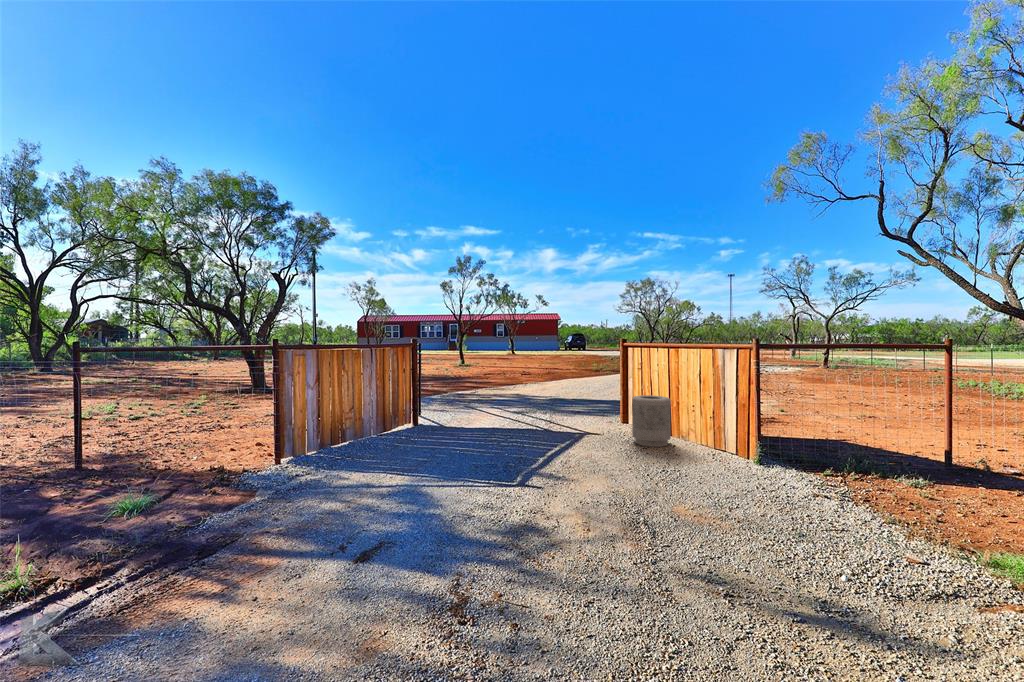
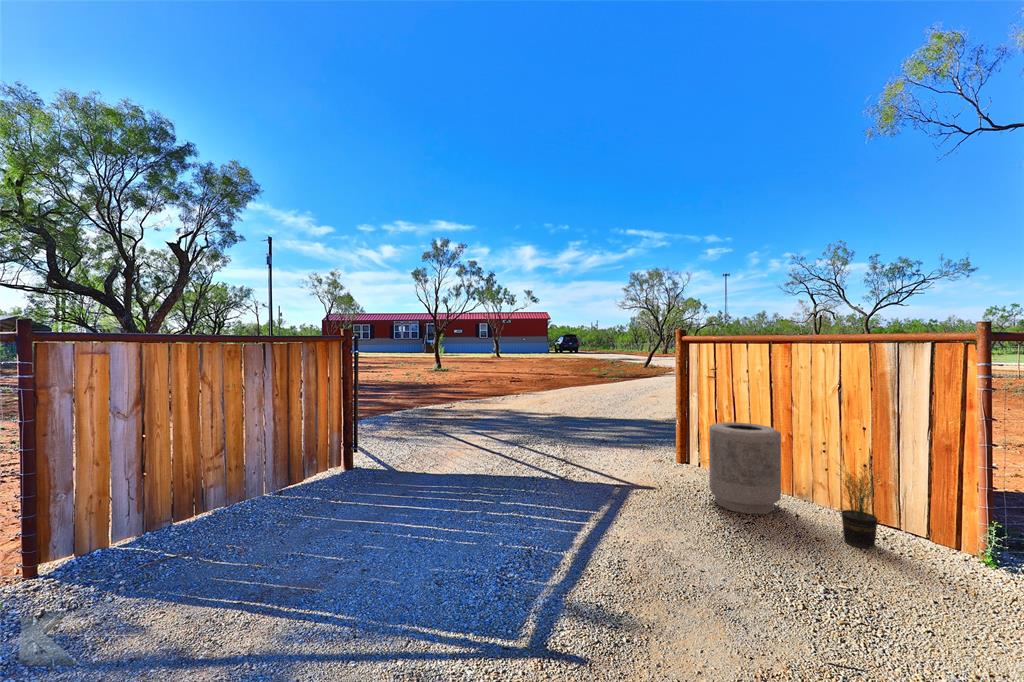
potted plant: none [688,412,714,459] -> present [839,466,881,549]

